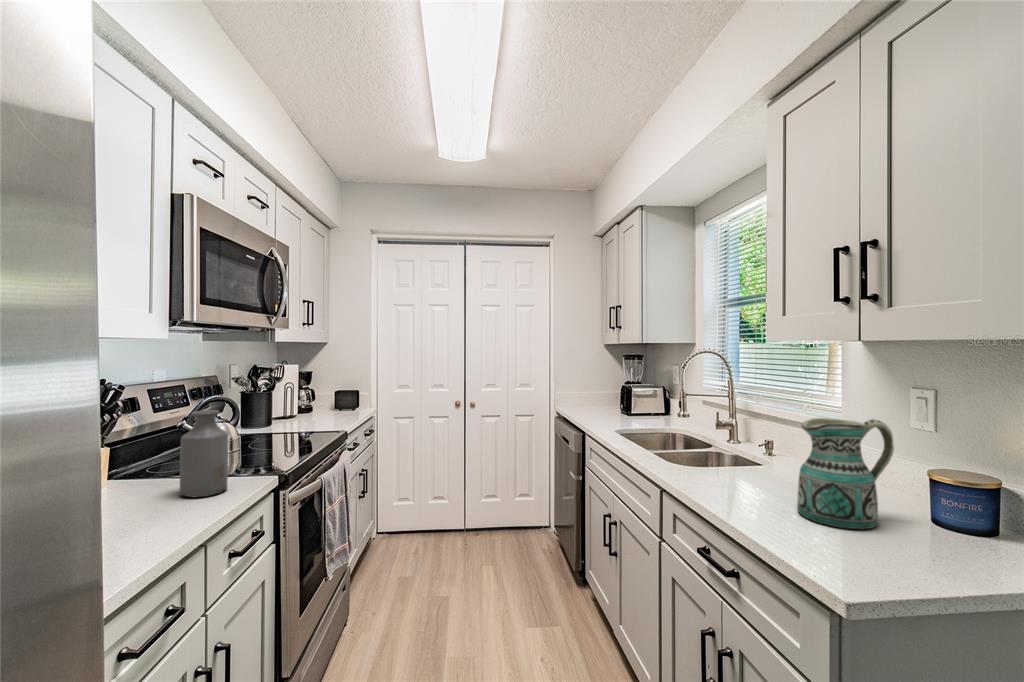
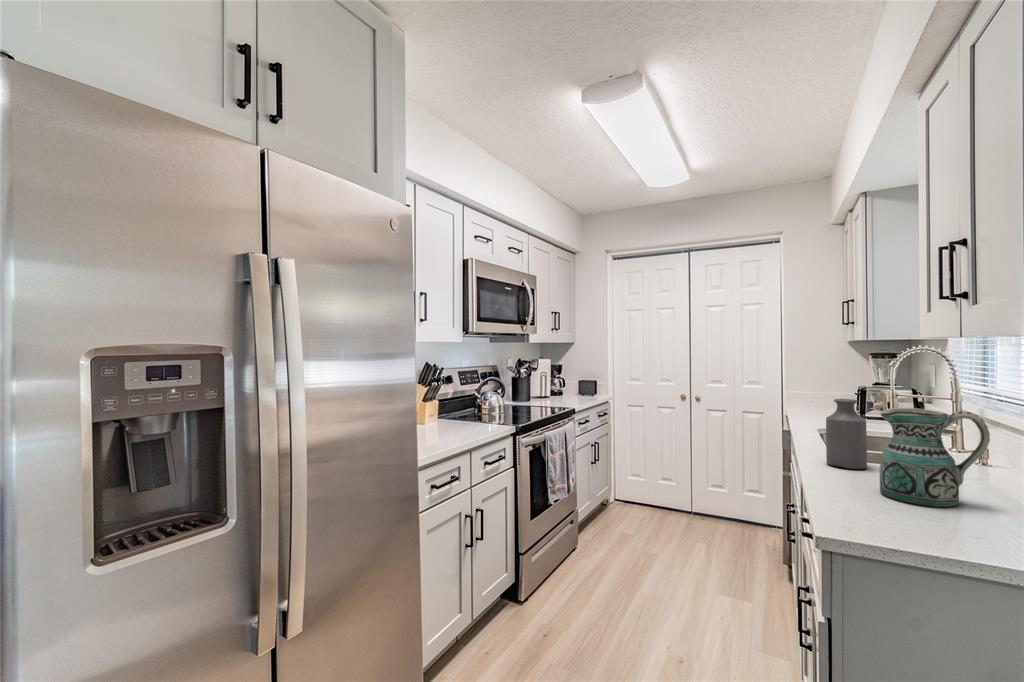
bottle: present [179,410,228,497] -> present [826,399,867,469]

